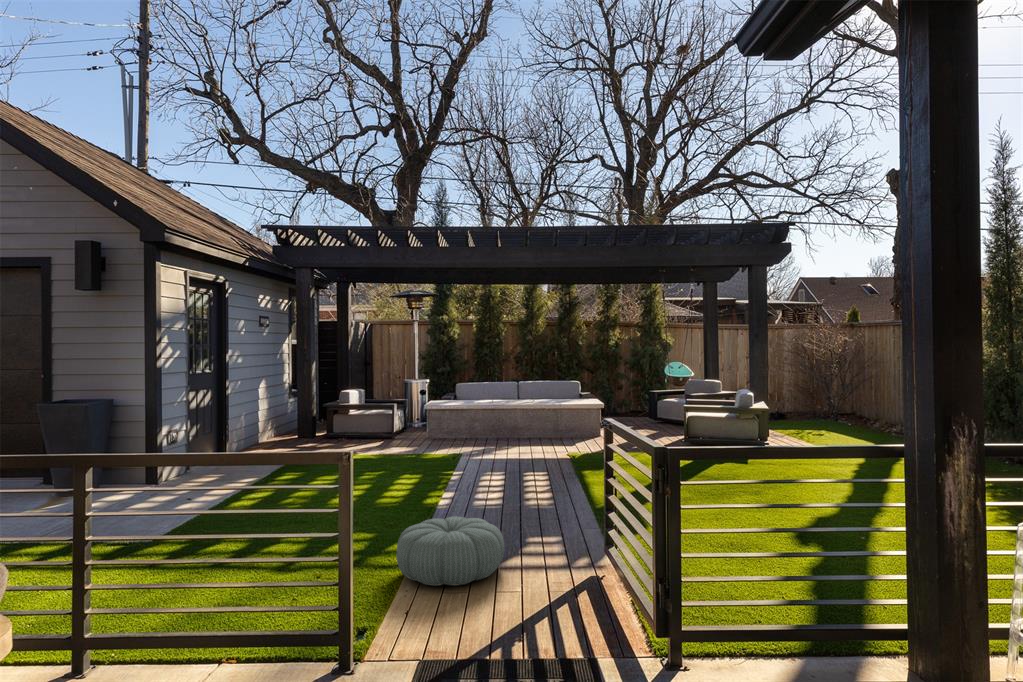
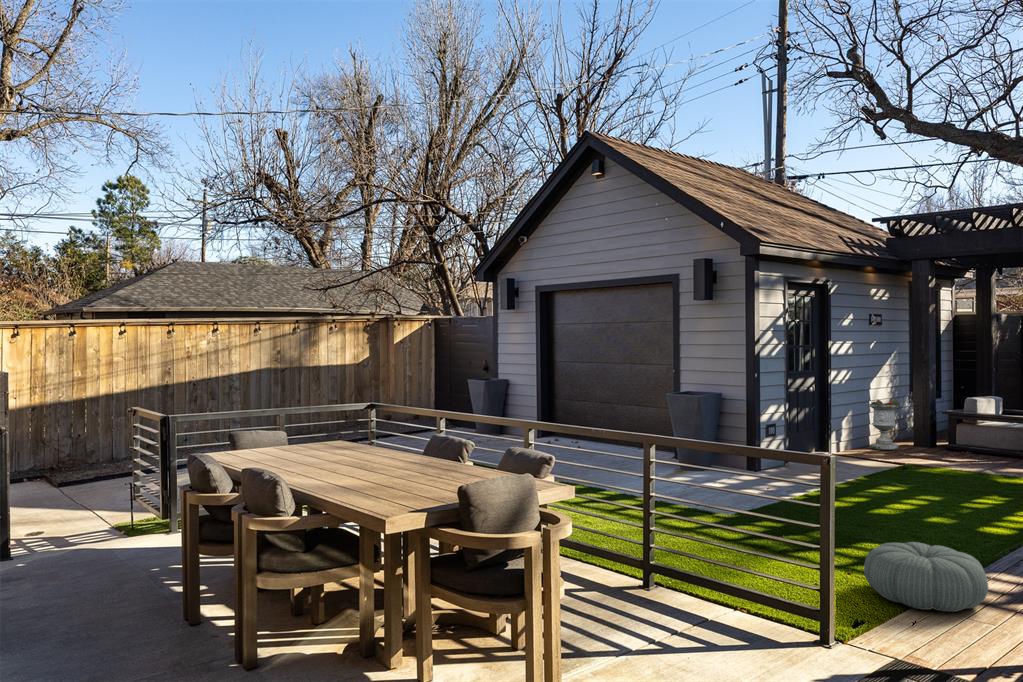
planter: none [261,397,288,447] -> present [869,399,900,450]

